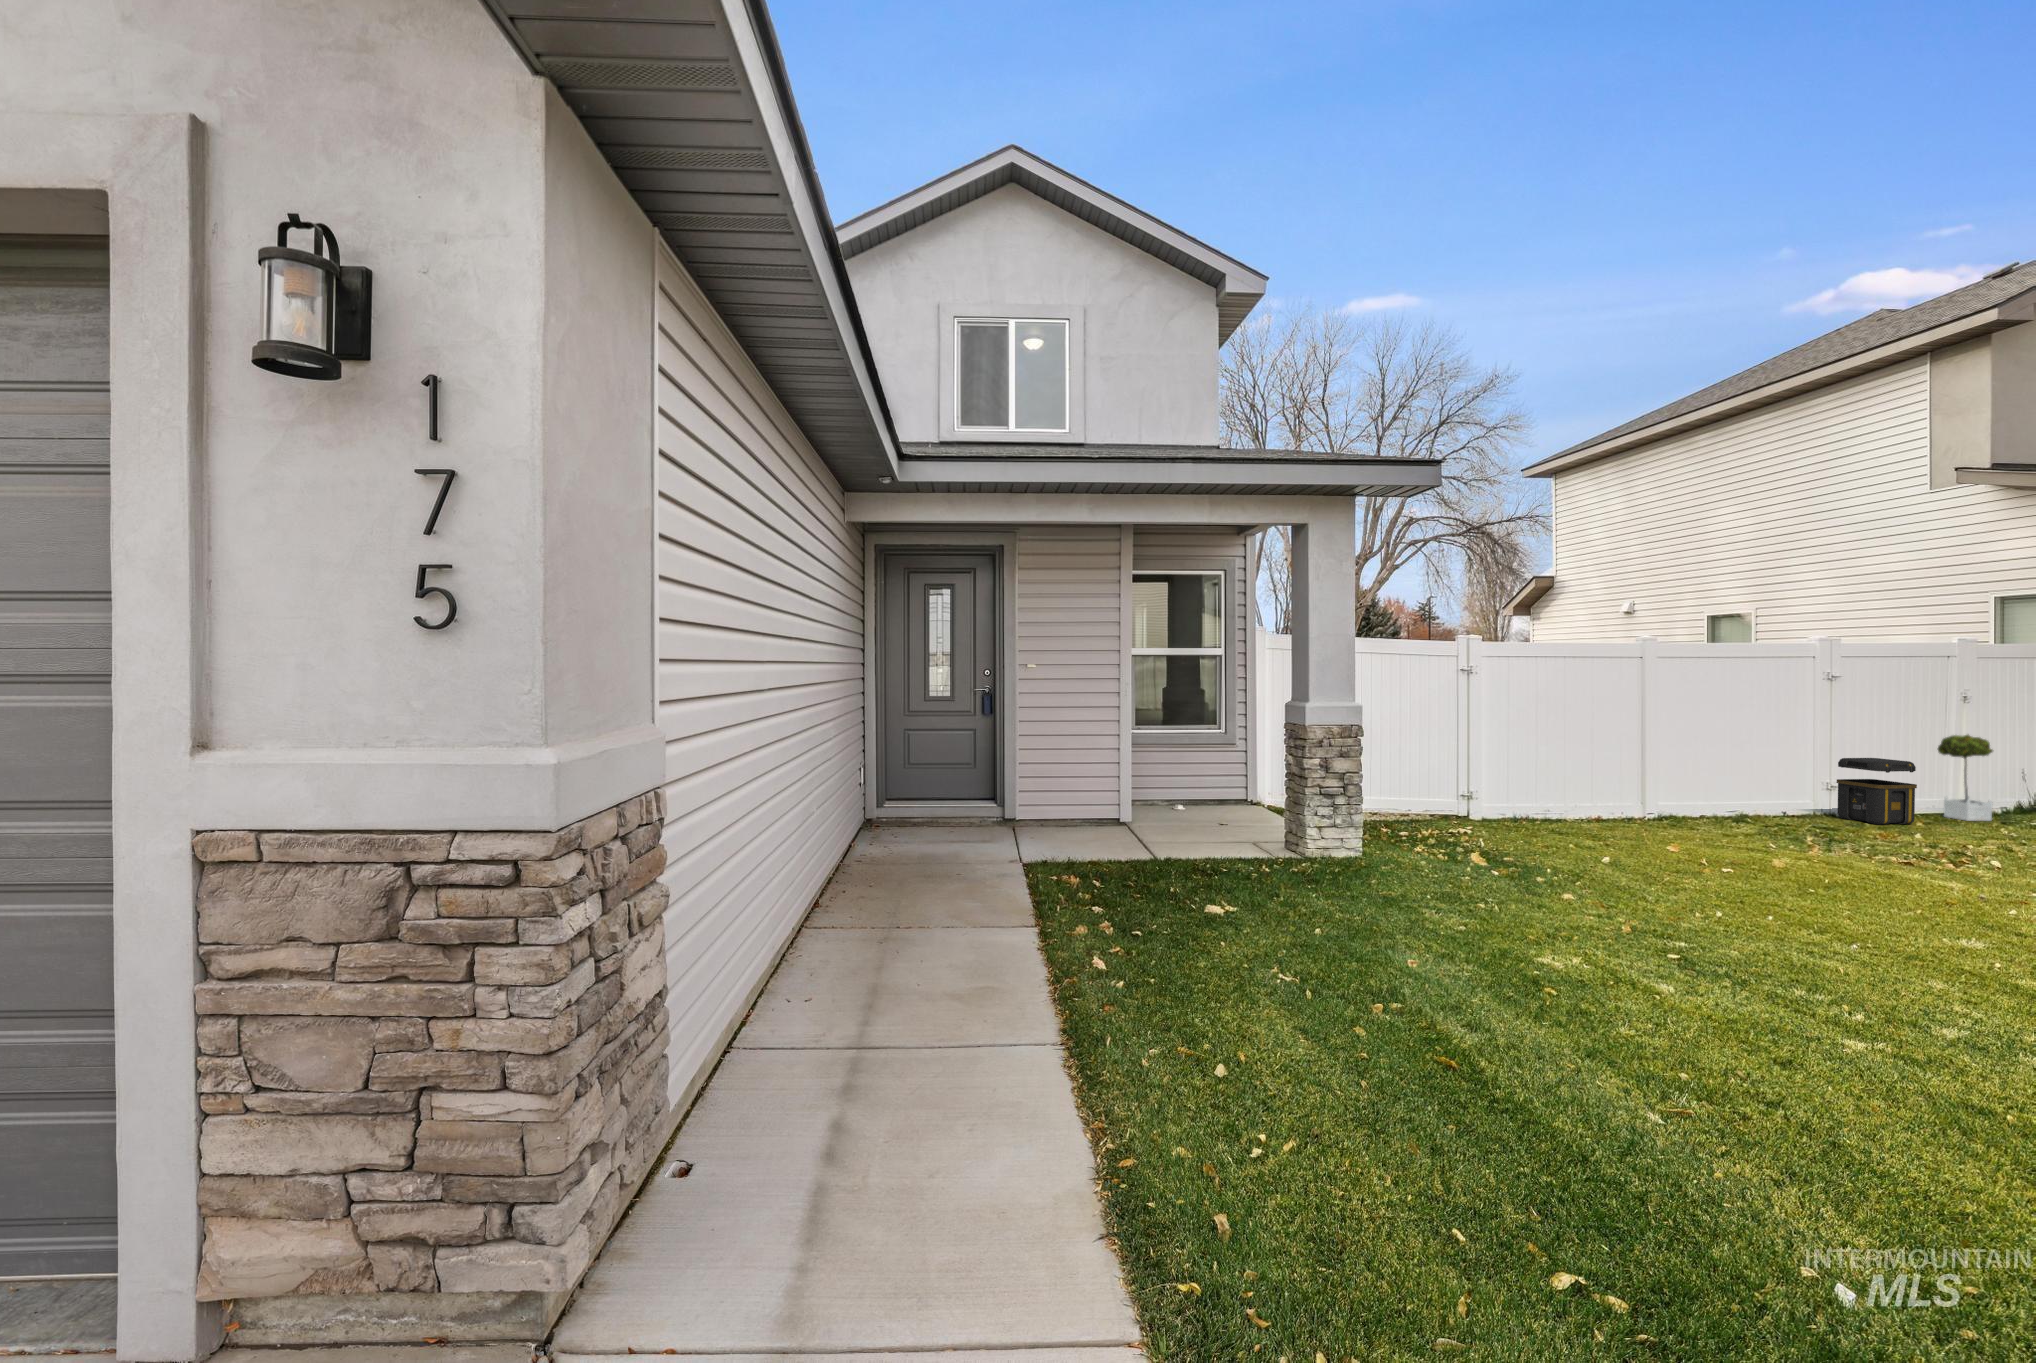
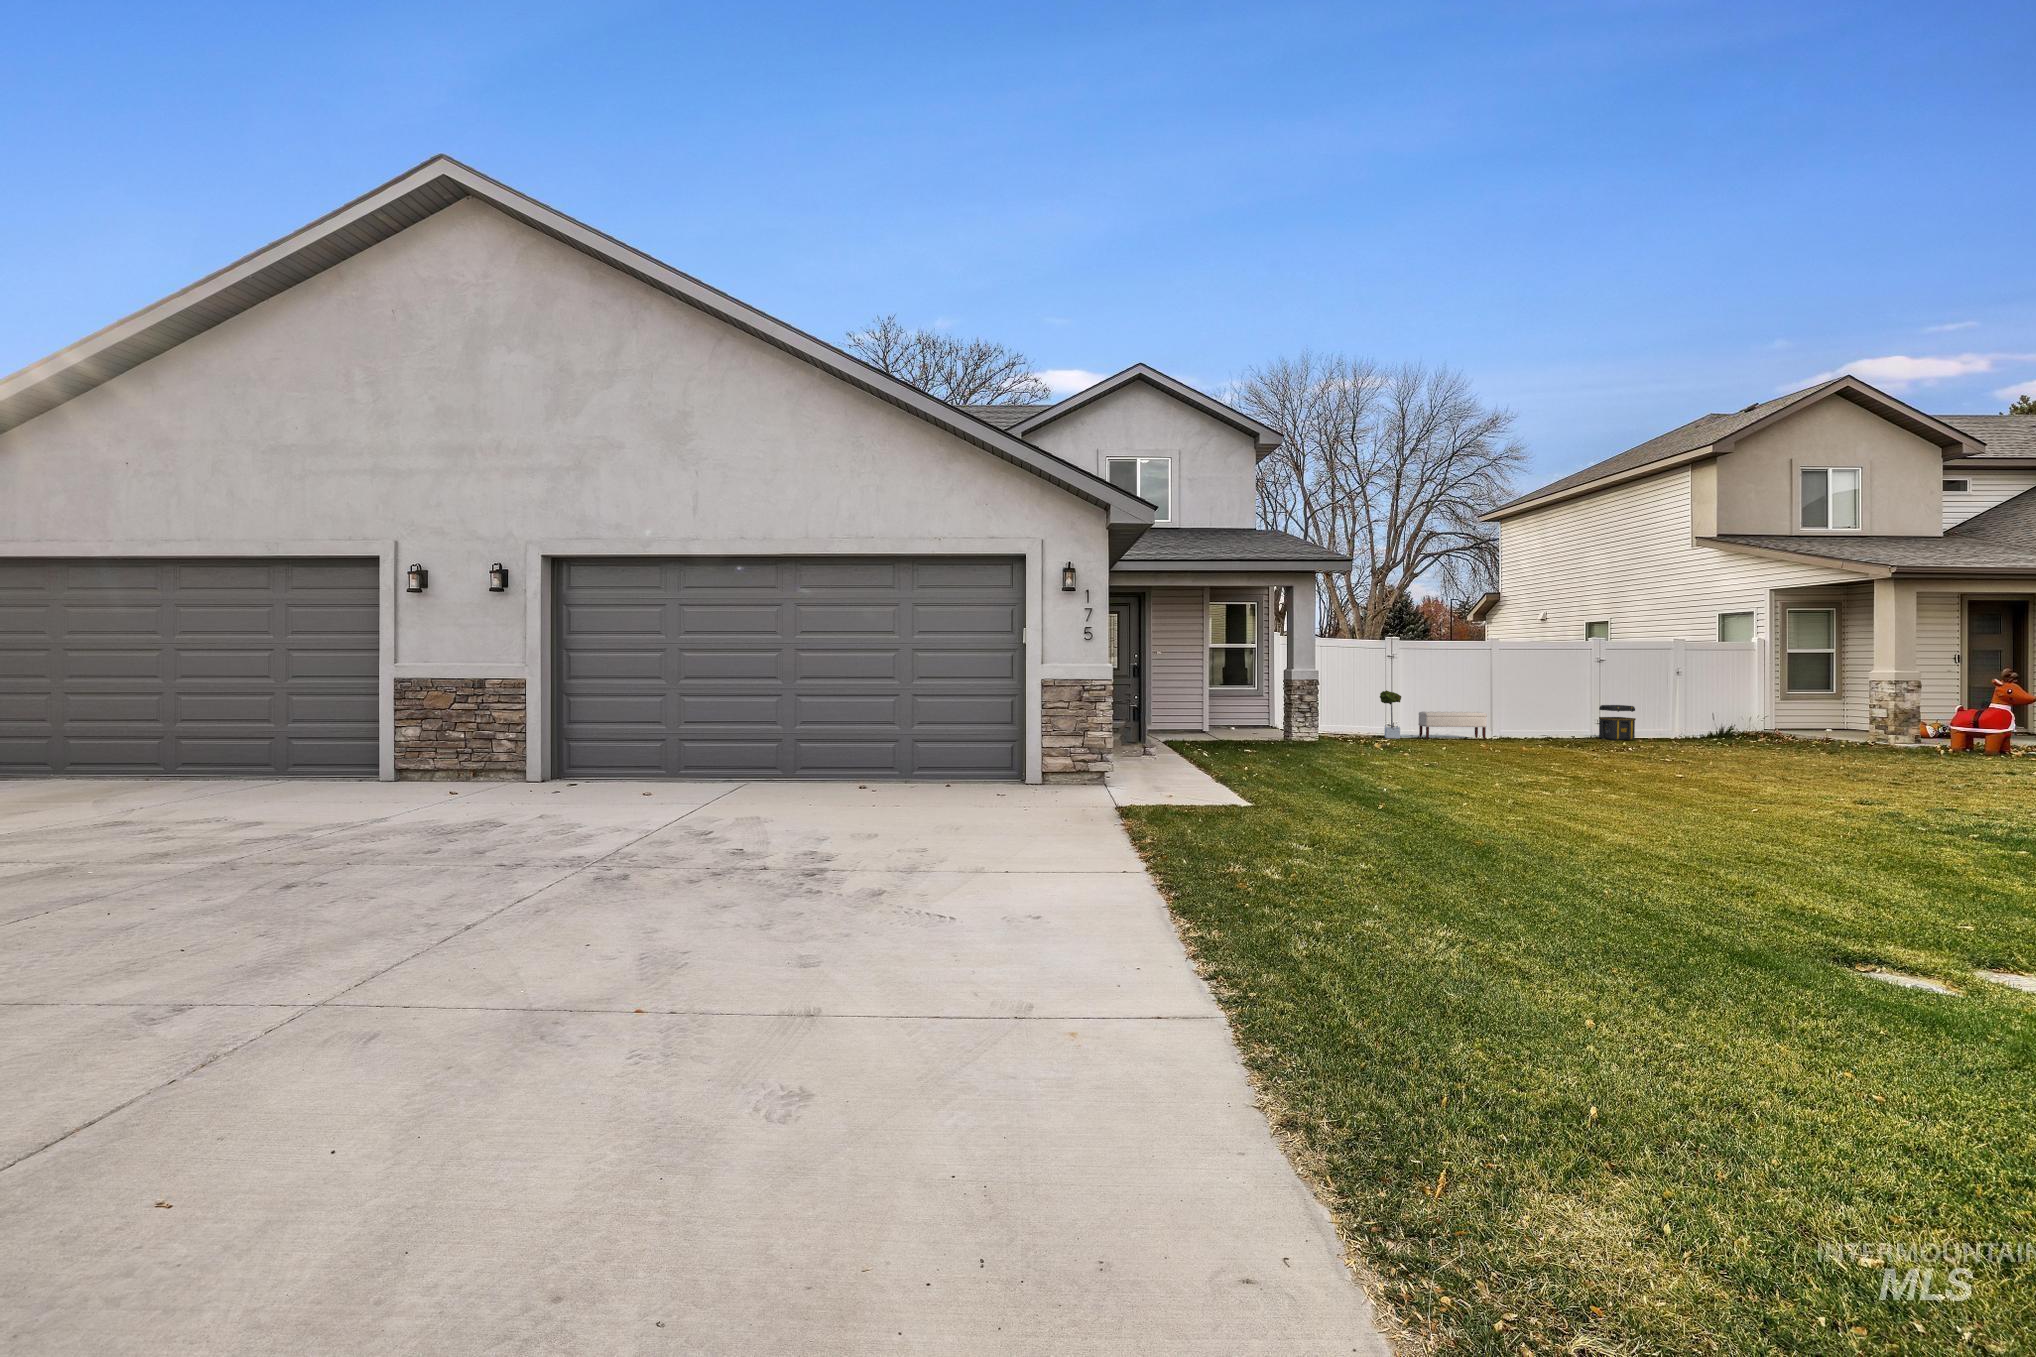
potted tree: present [1938,734,1993,821] -> present [1380,690,1401,738]
bench: none [1515,771,1649,825] -> present [1418,712,1487,740]

